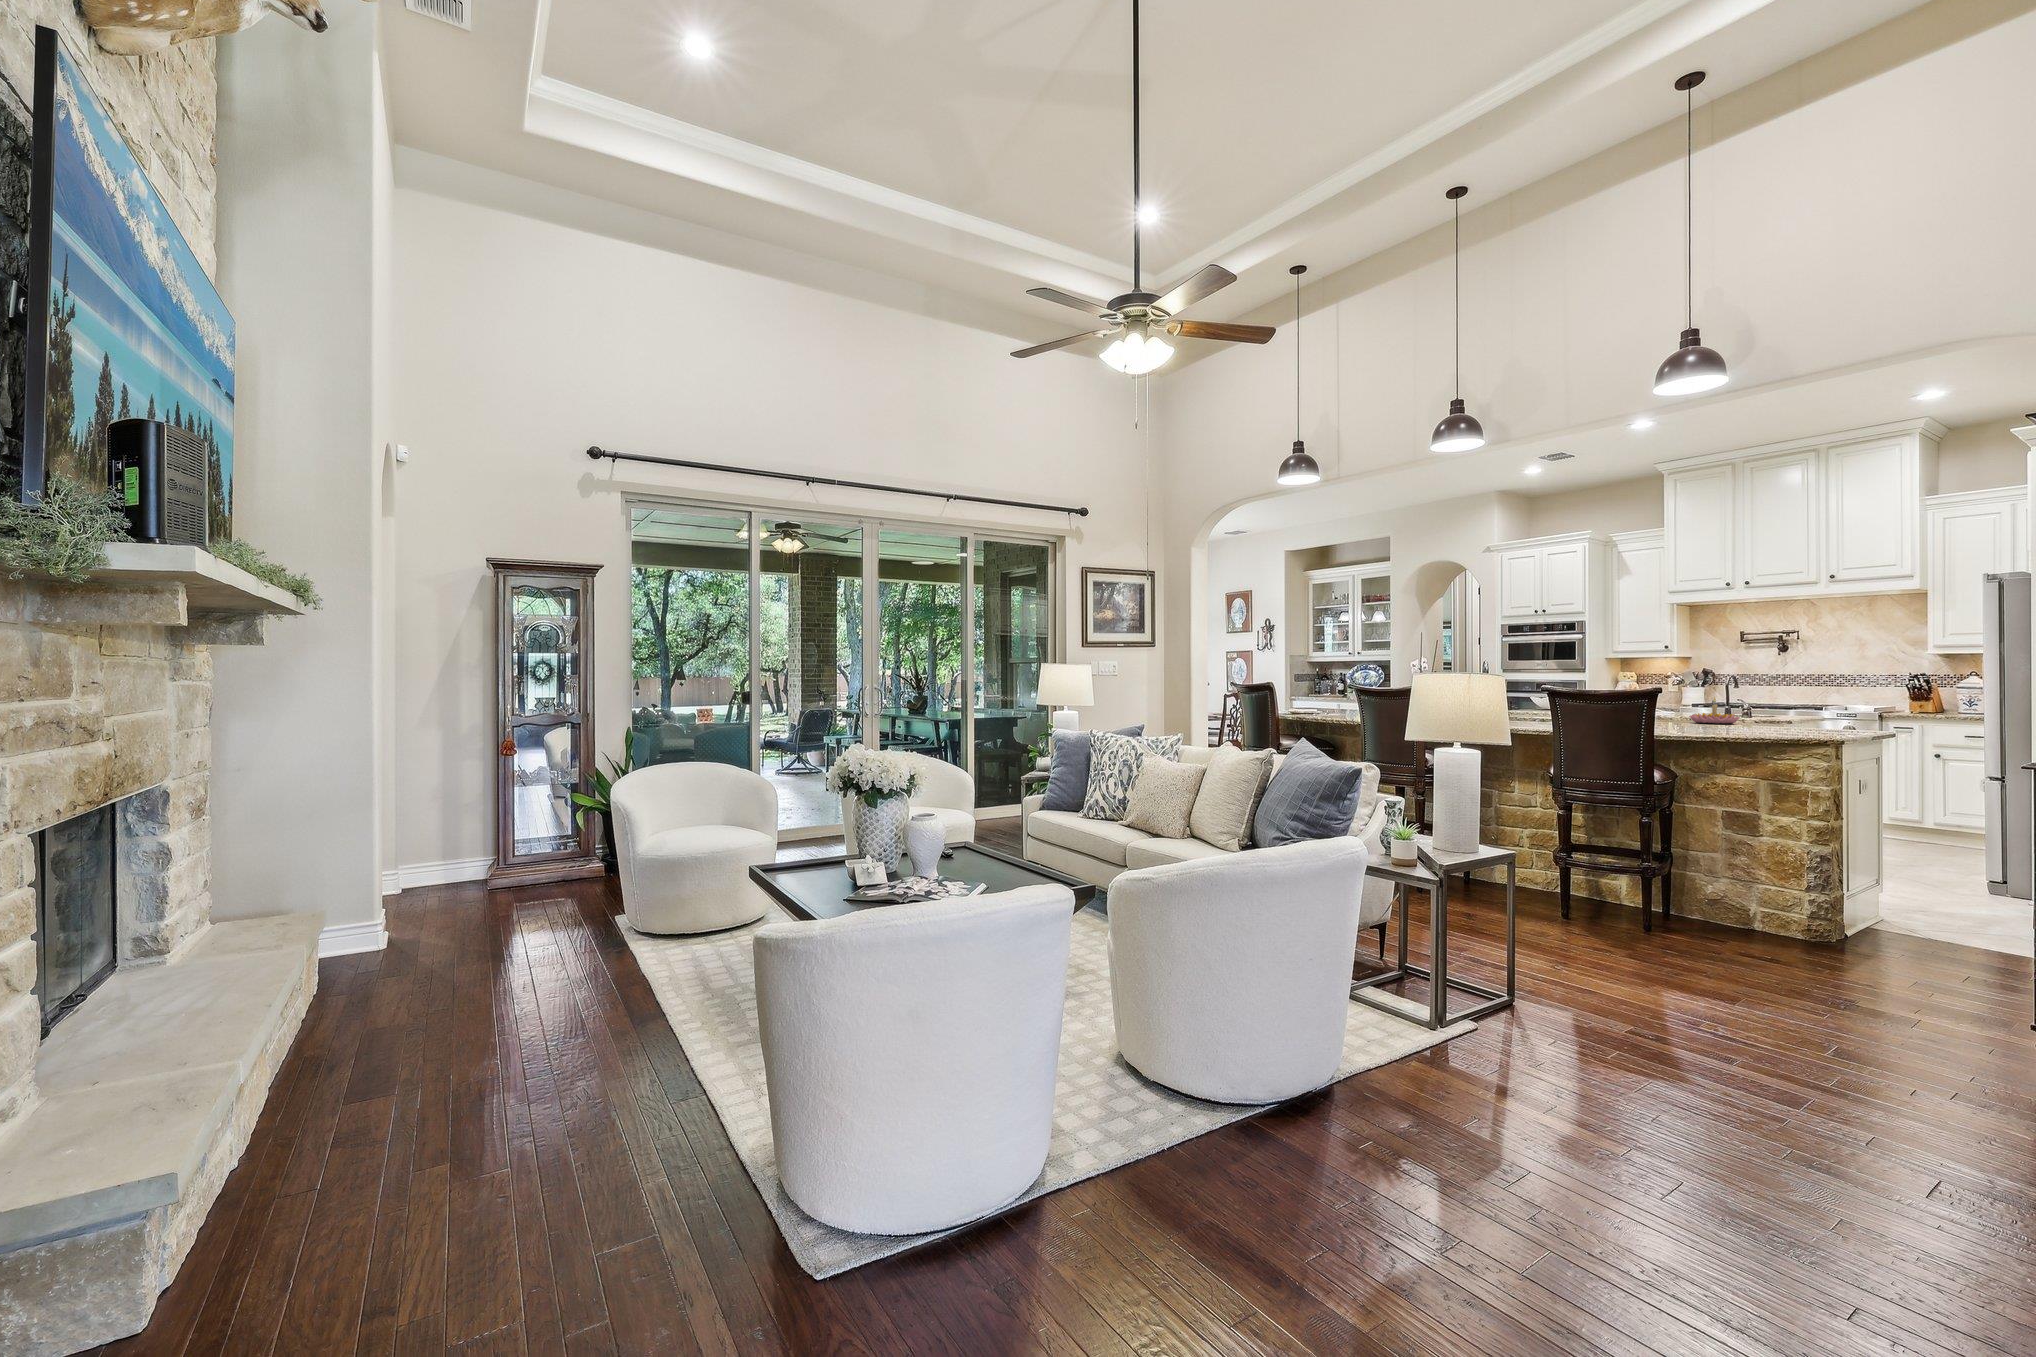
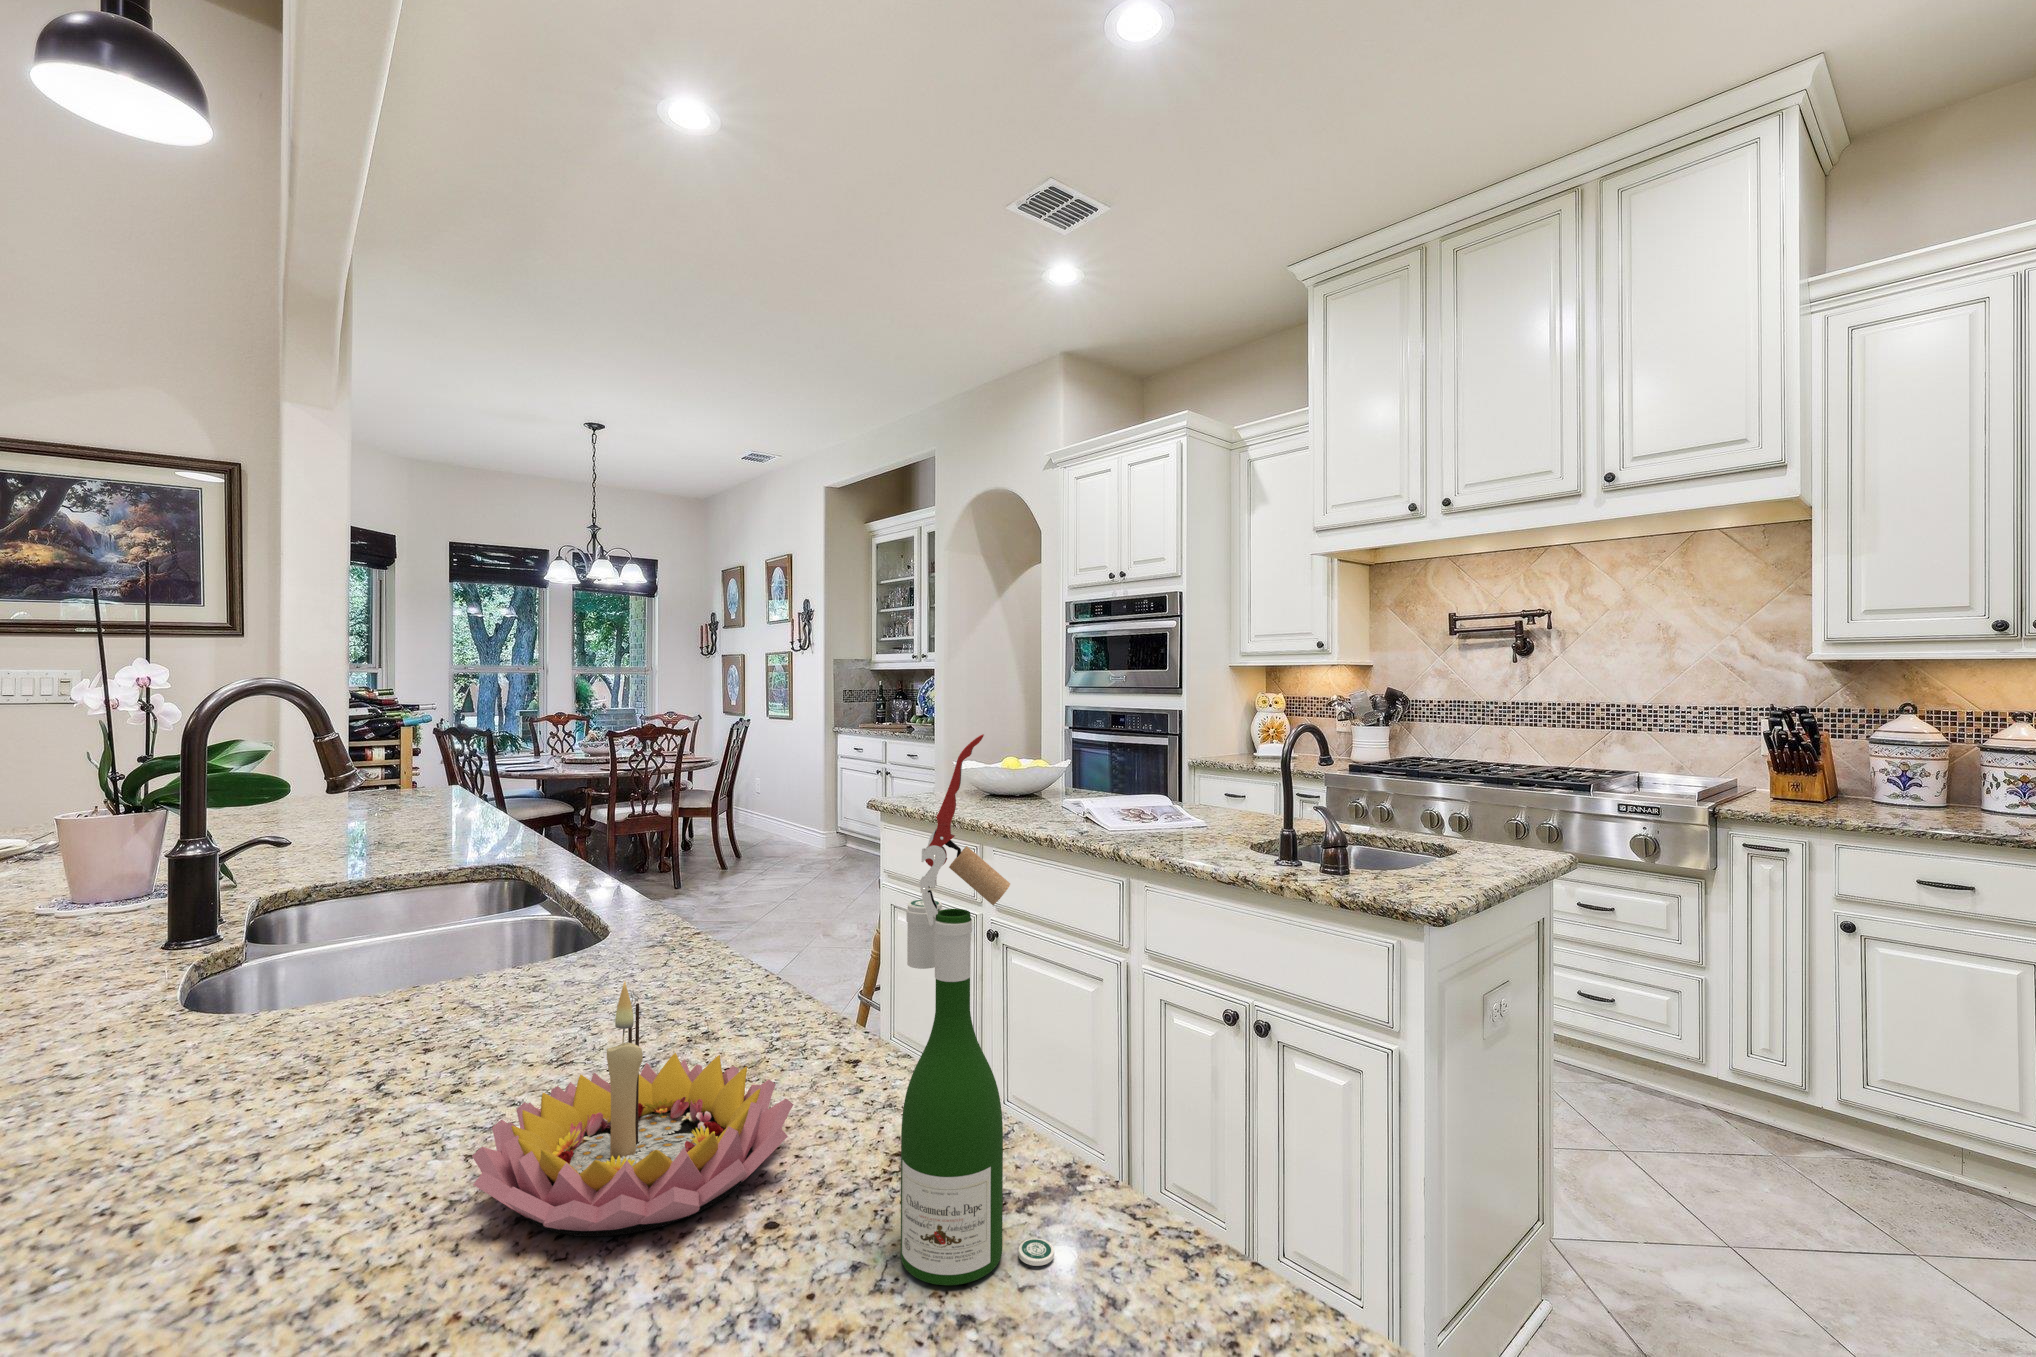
wine bottle: none [1764,662,1789,725] -> present [901,734,1054,1285]

